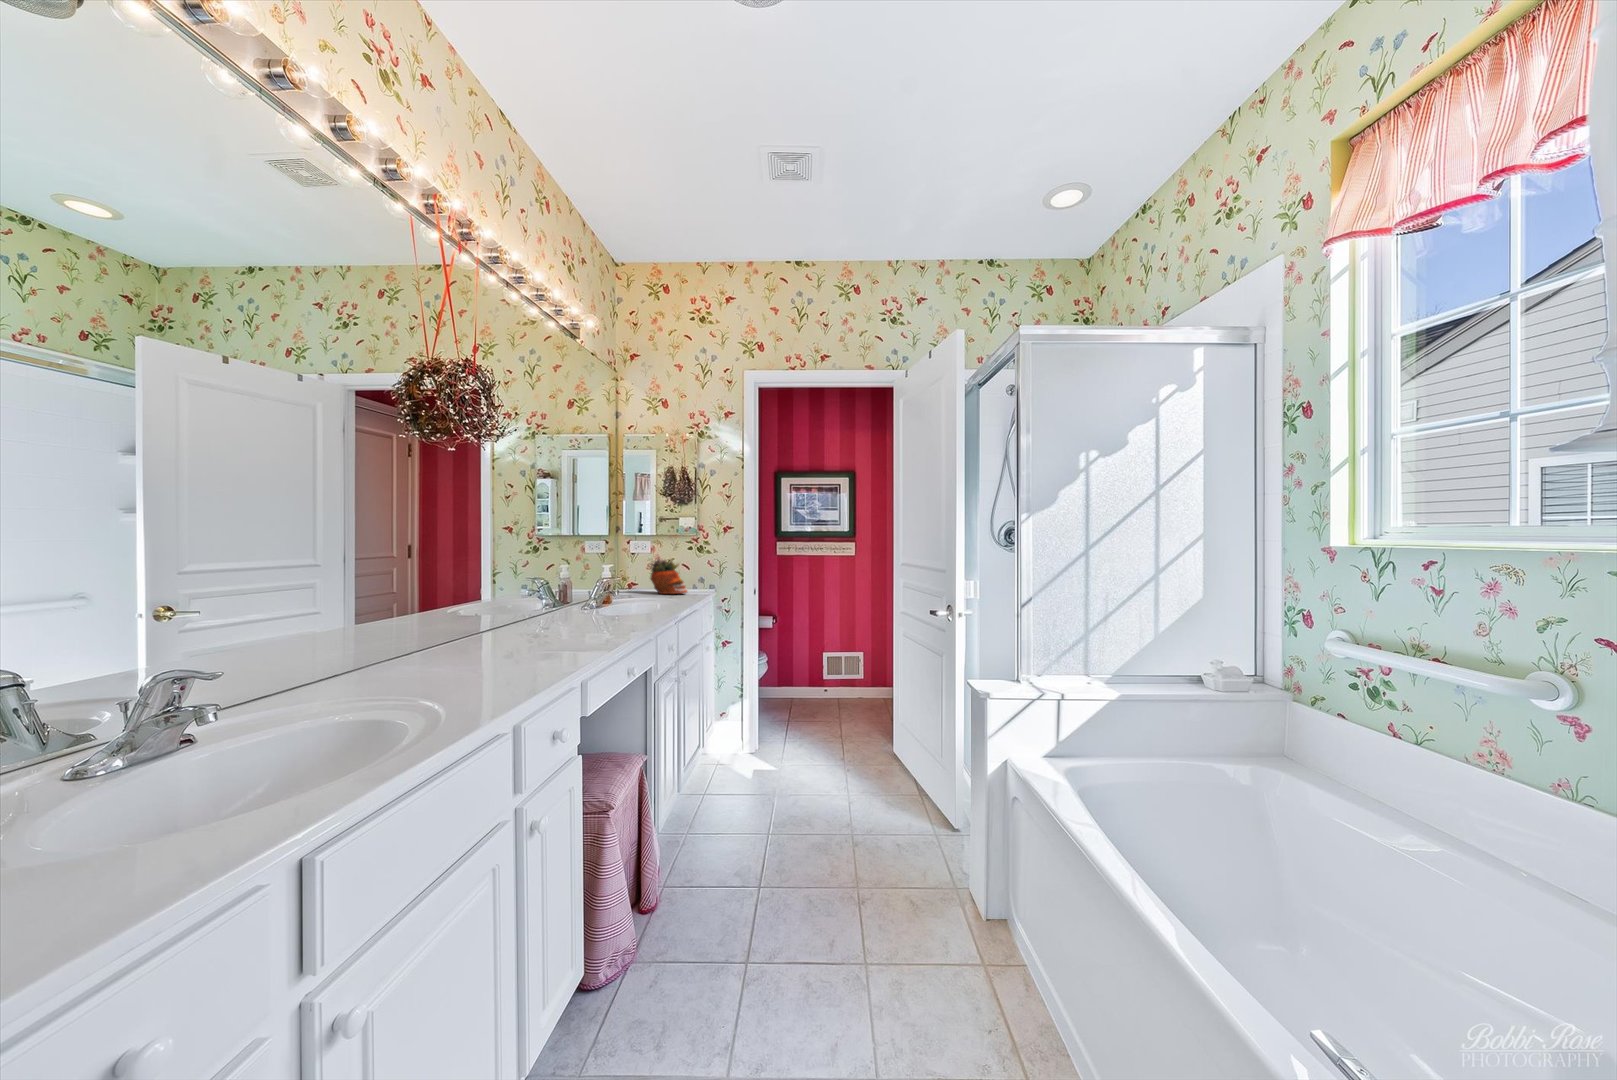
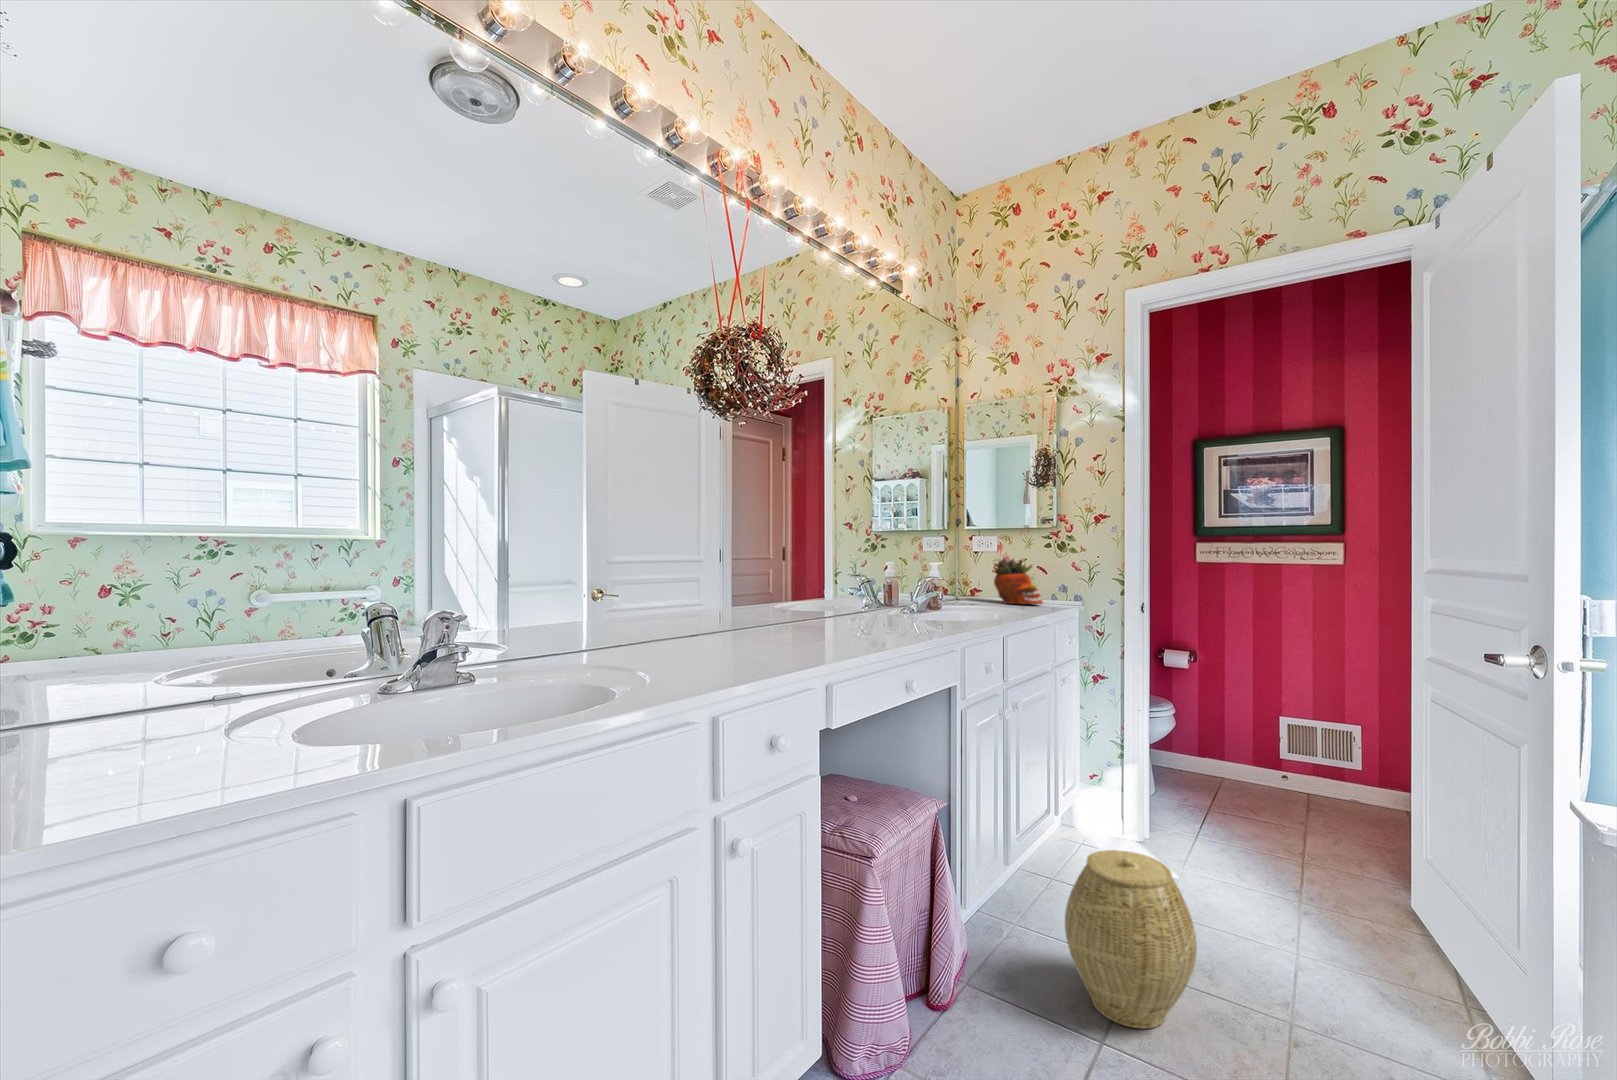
woven basket: none [731,762,812,878] -> present [1065,850,1197,1029]

